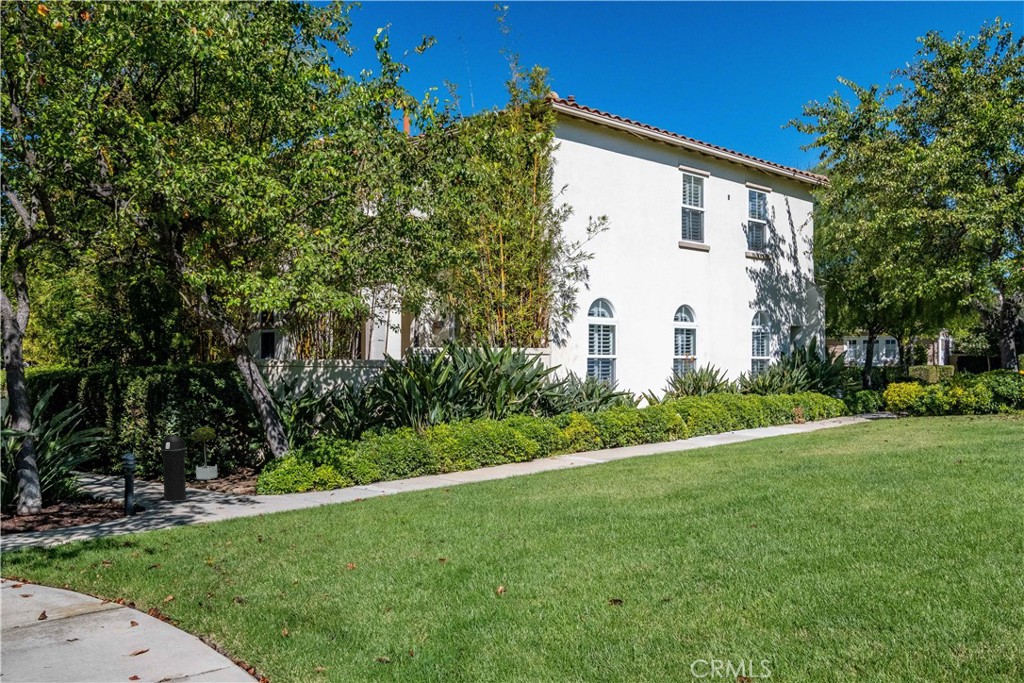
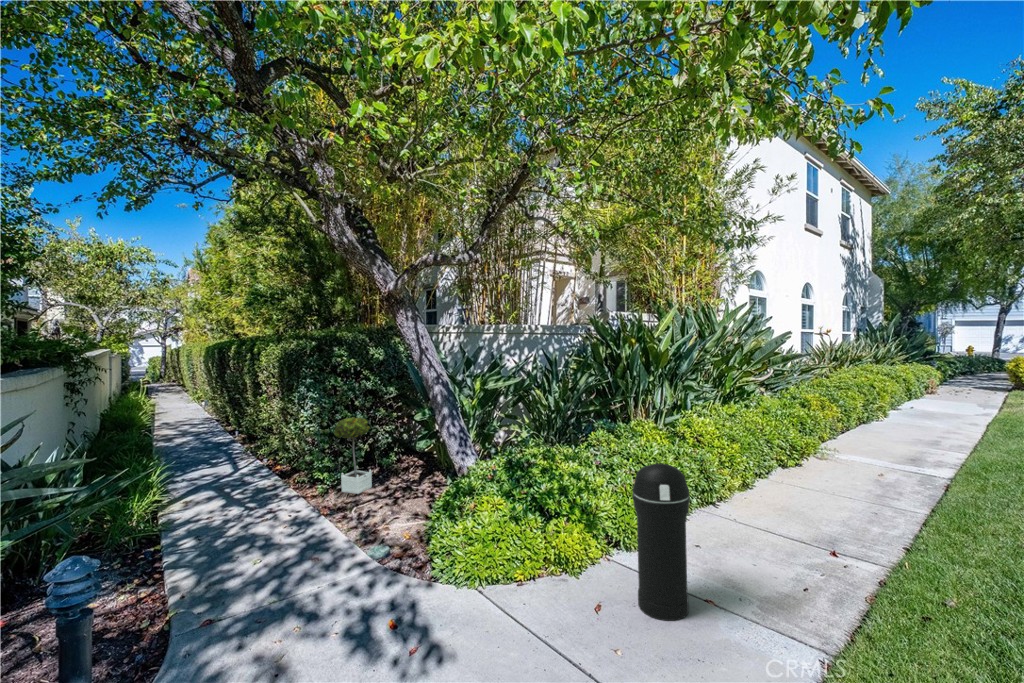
trash can: present [161,435,186,501] -> present [632,463,690,621]

